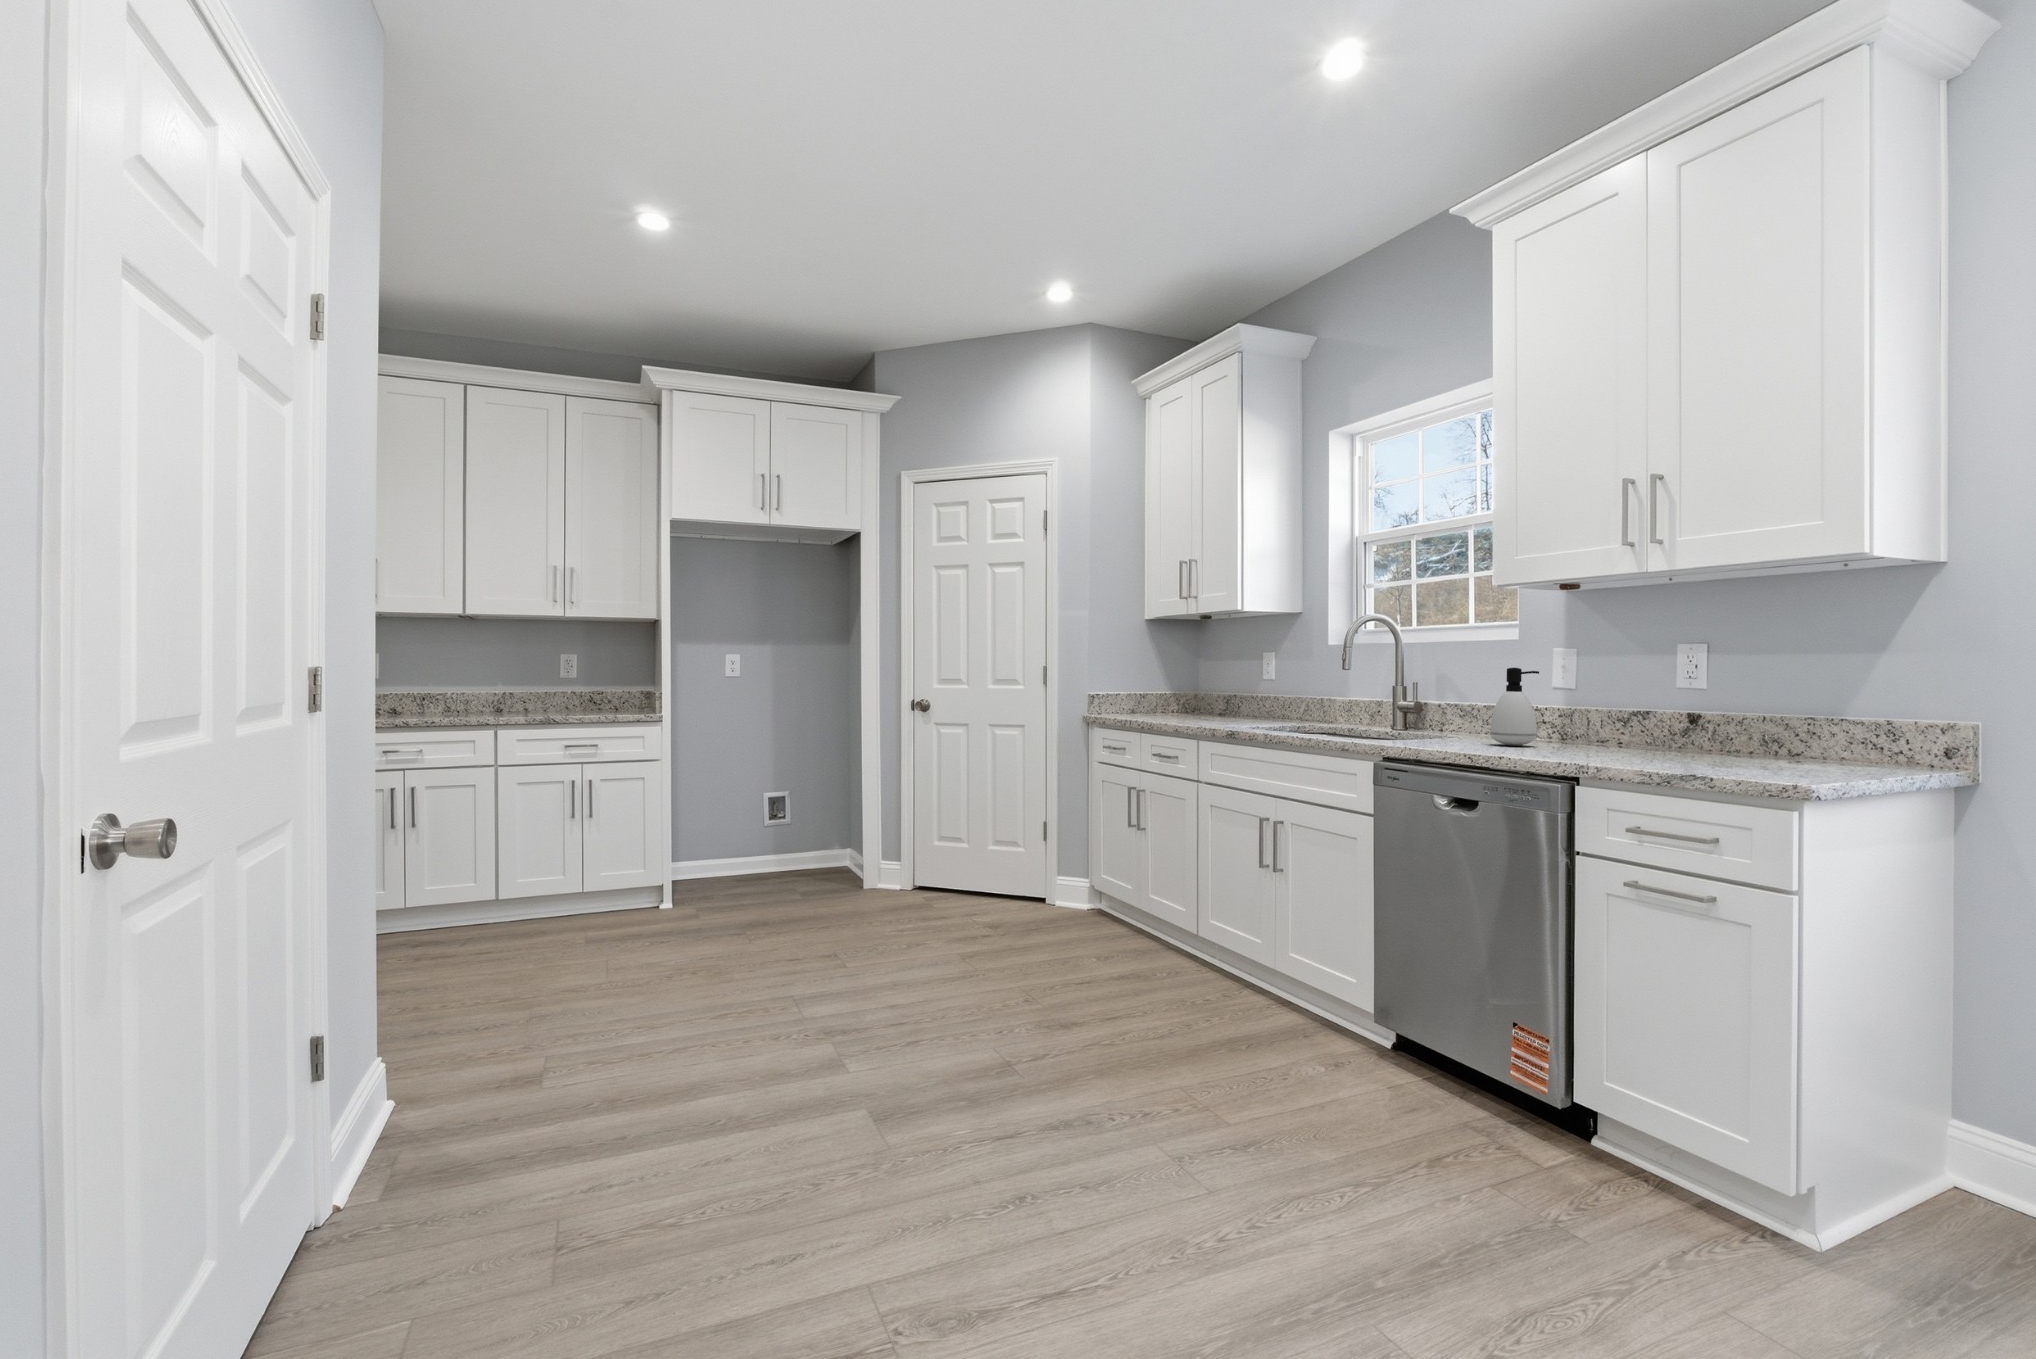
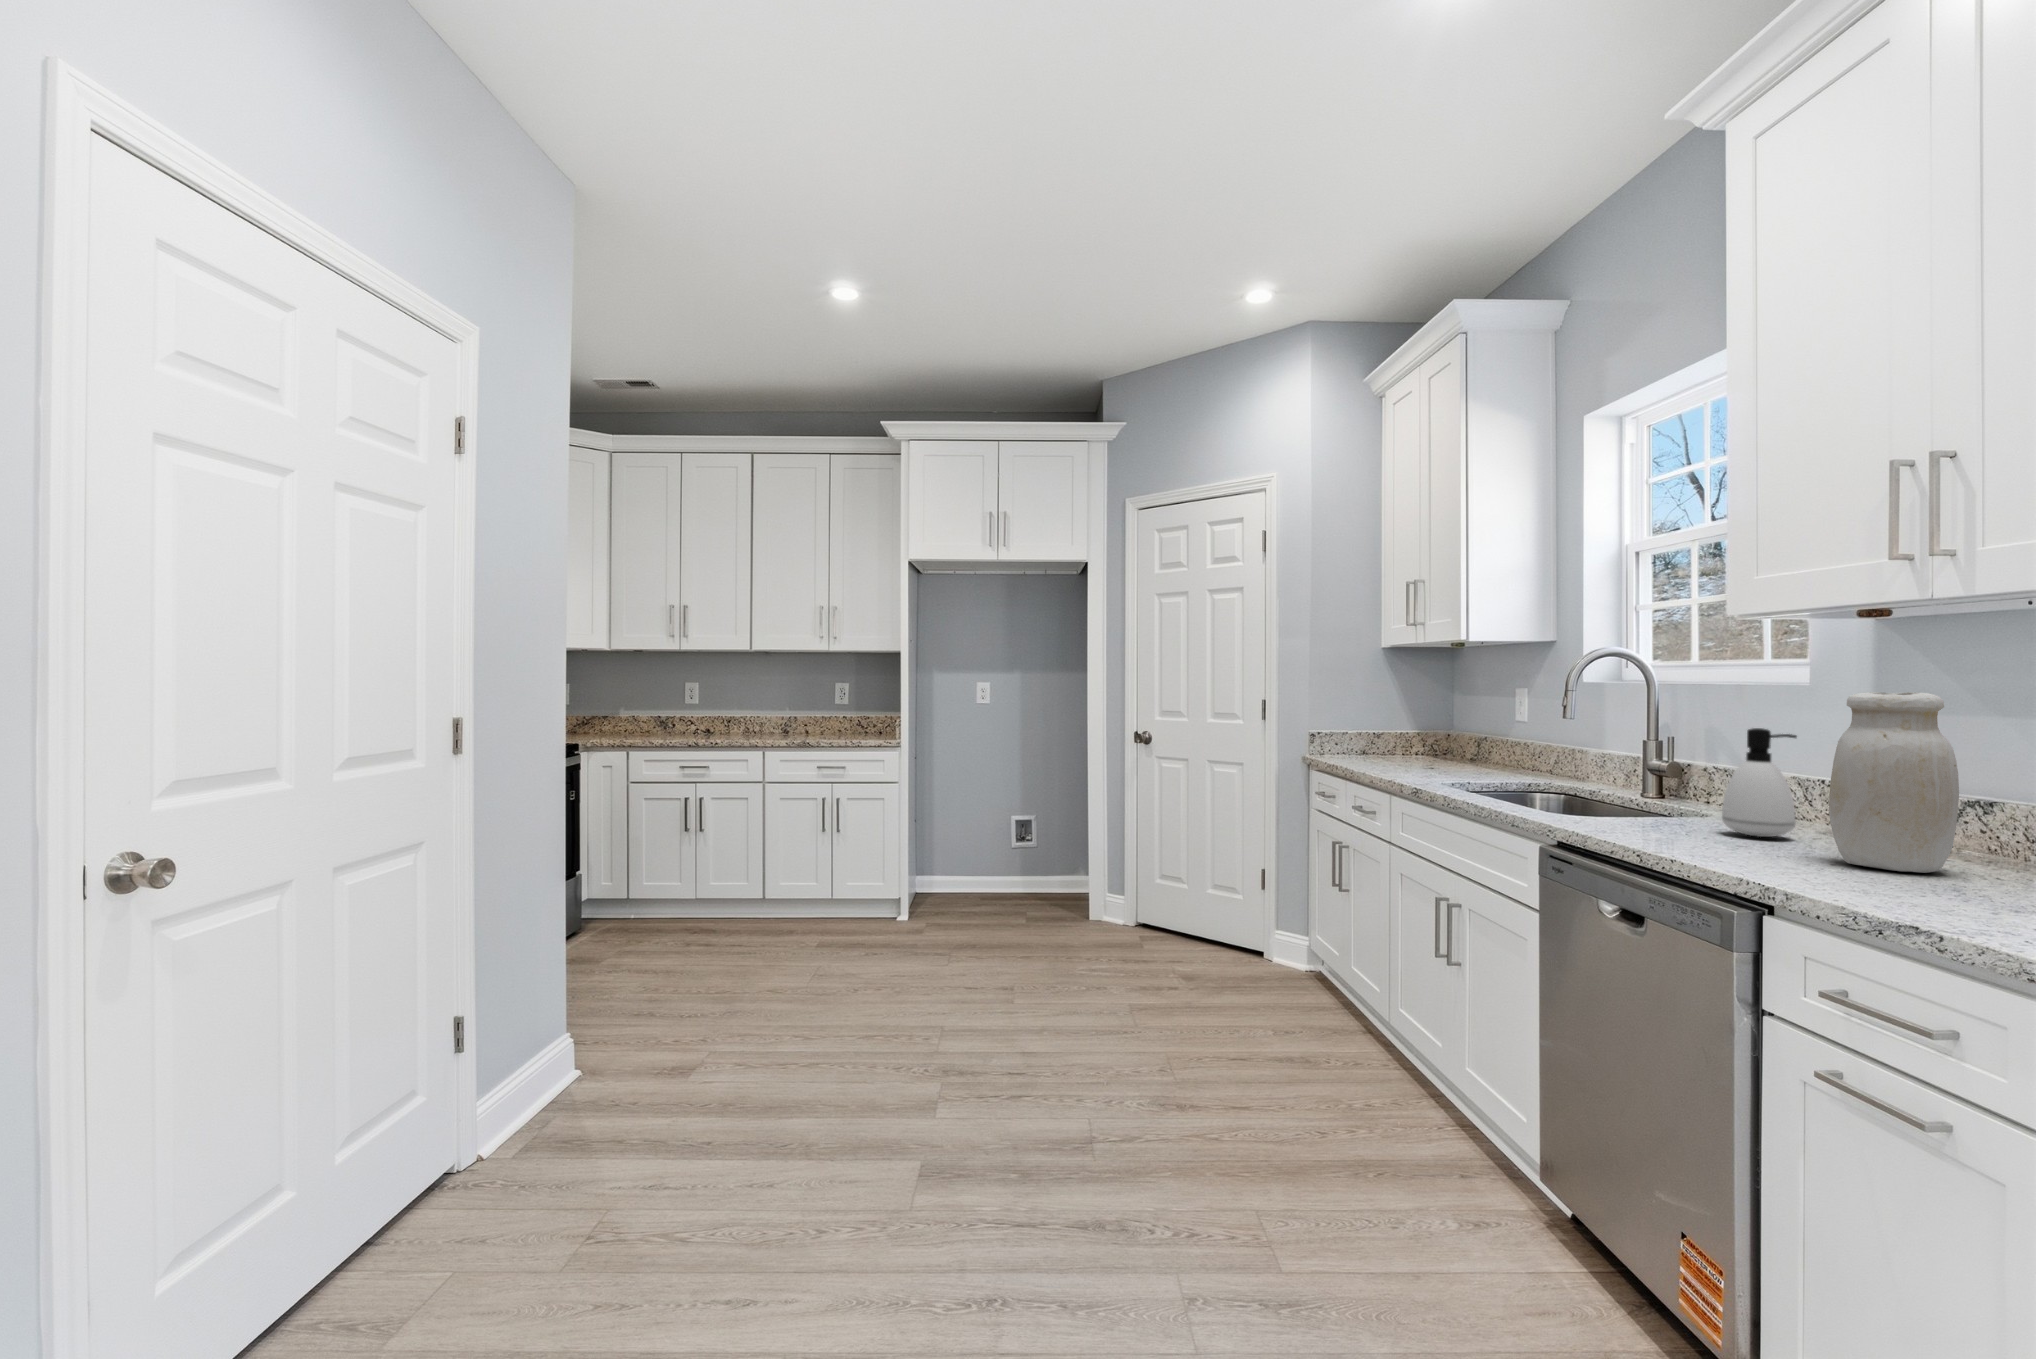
jar: none [1580,637,1654,755] -> present [1829,692,1959,873]

